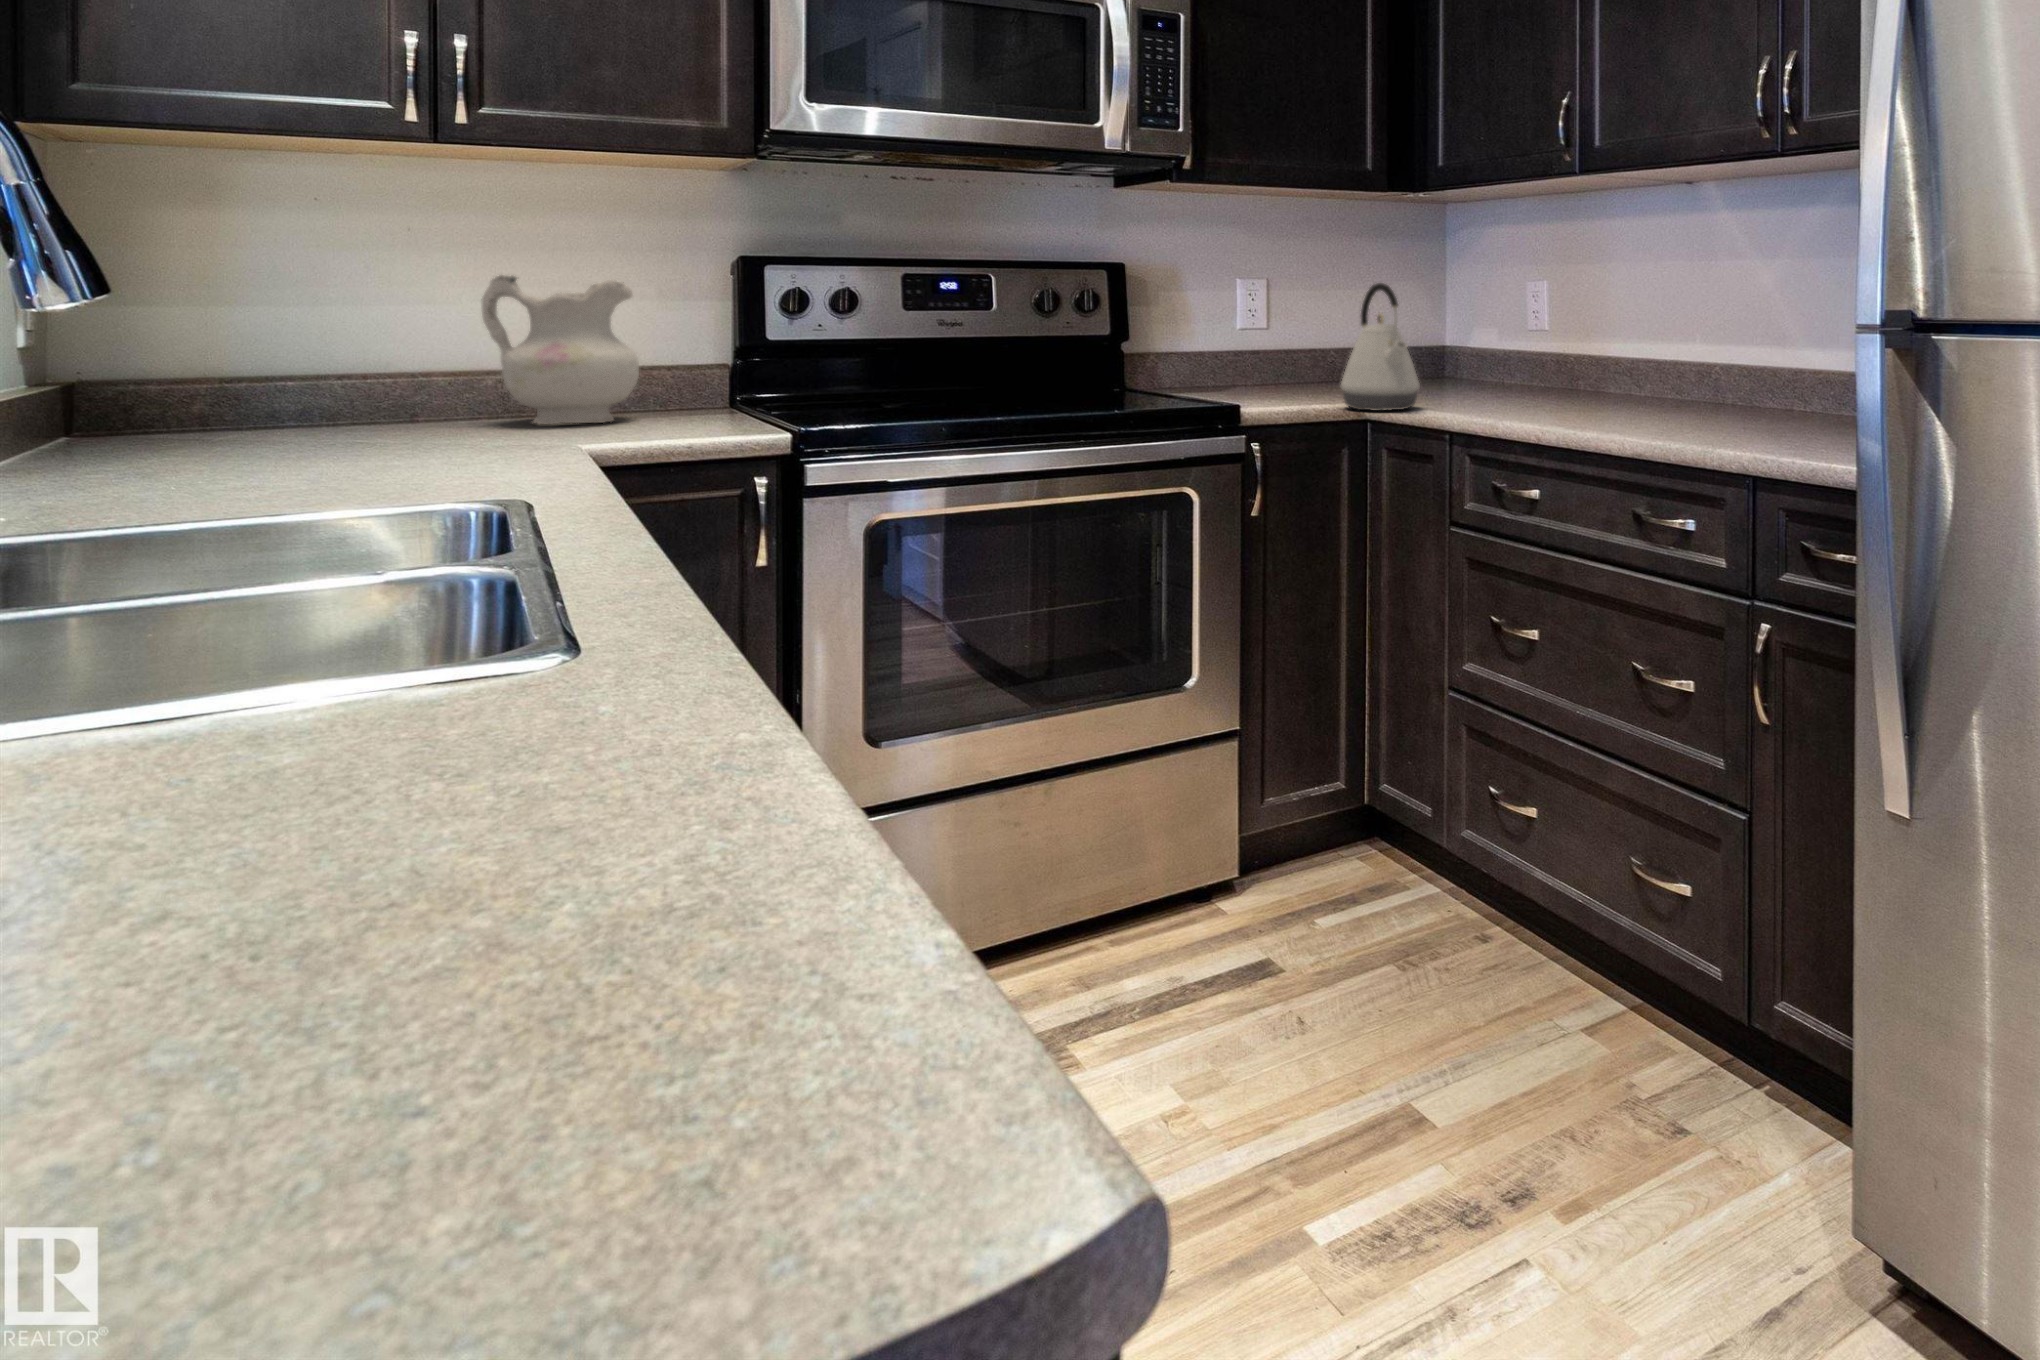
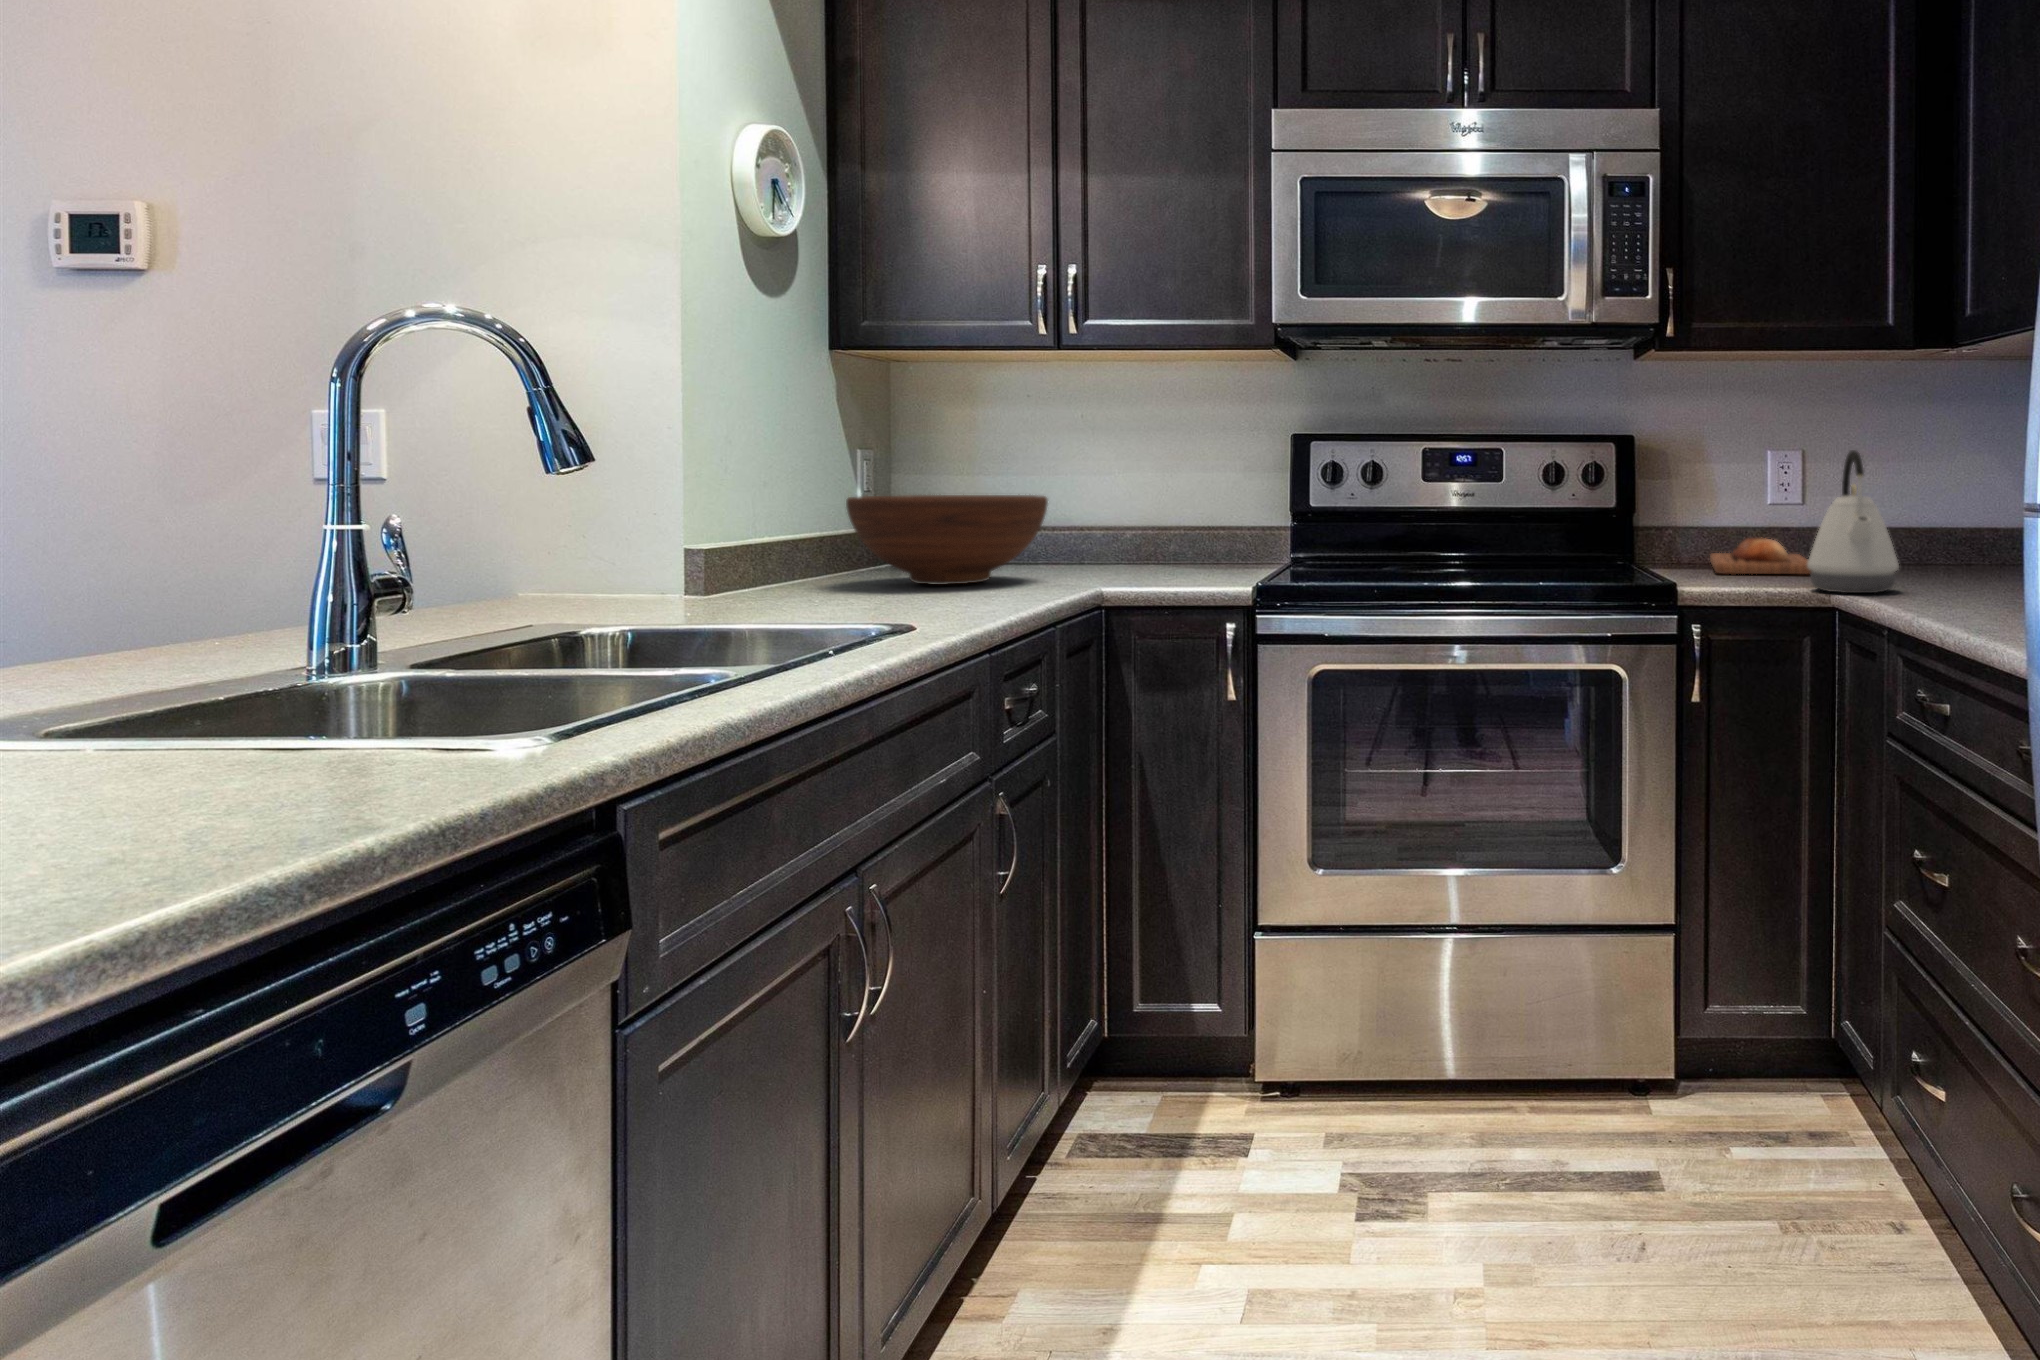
ceramic pitcher: present [481,275,639,424] -> none [1119,453,1219,572]
fruit bowl: none [85,332,435,460] -> present [846,495,1048,584]
bread loaf: none [1177,360,1309,397] -> present [1710,538,1812,574]

